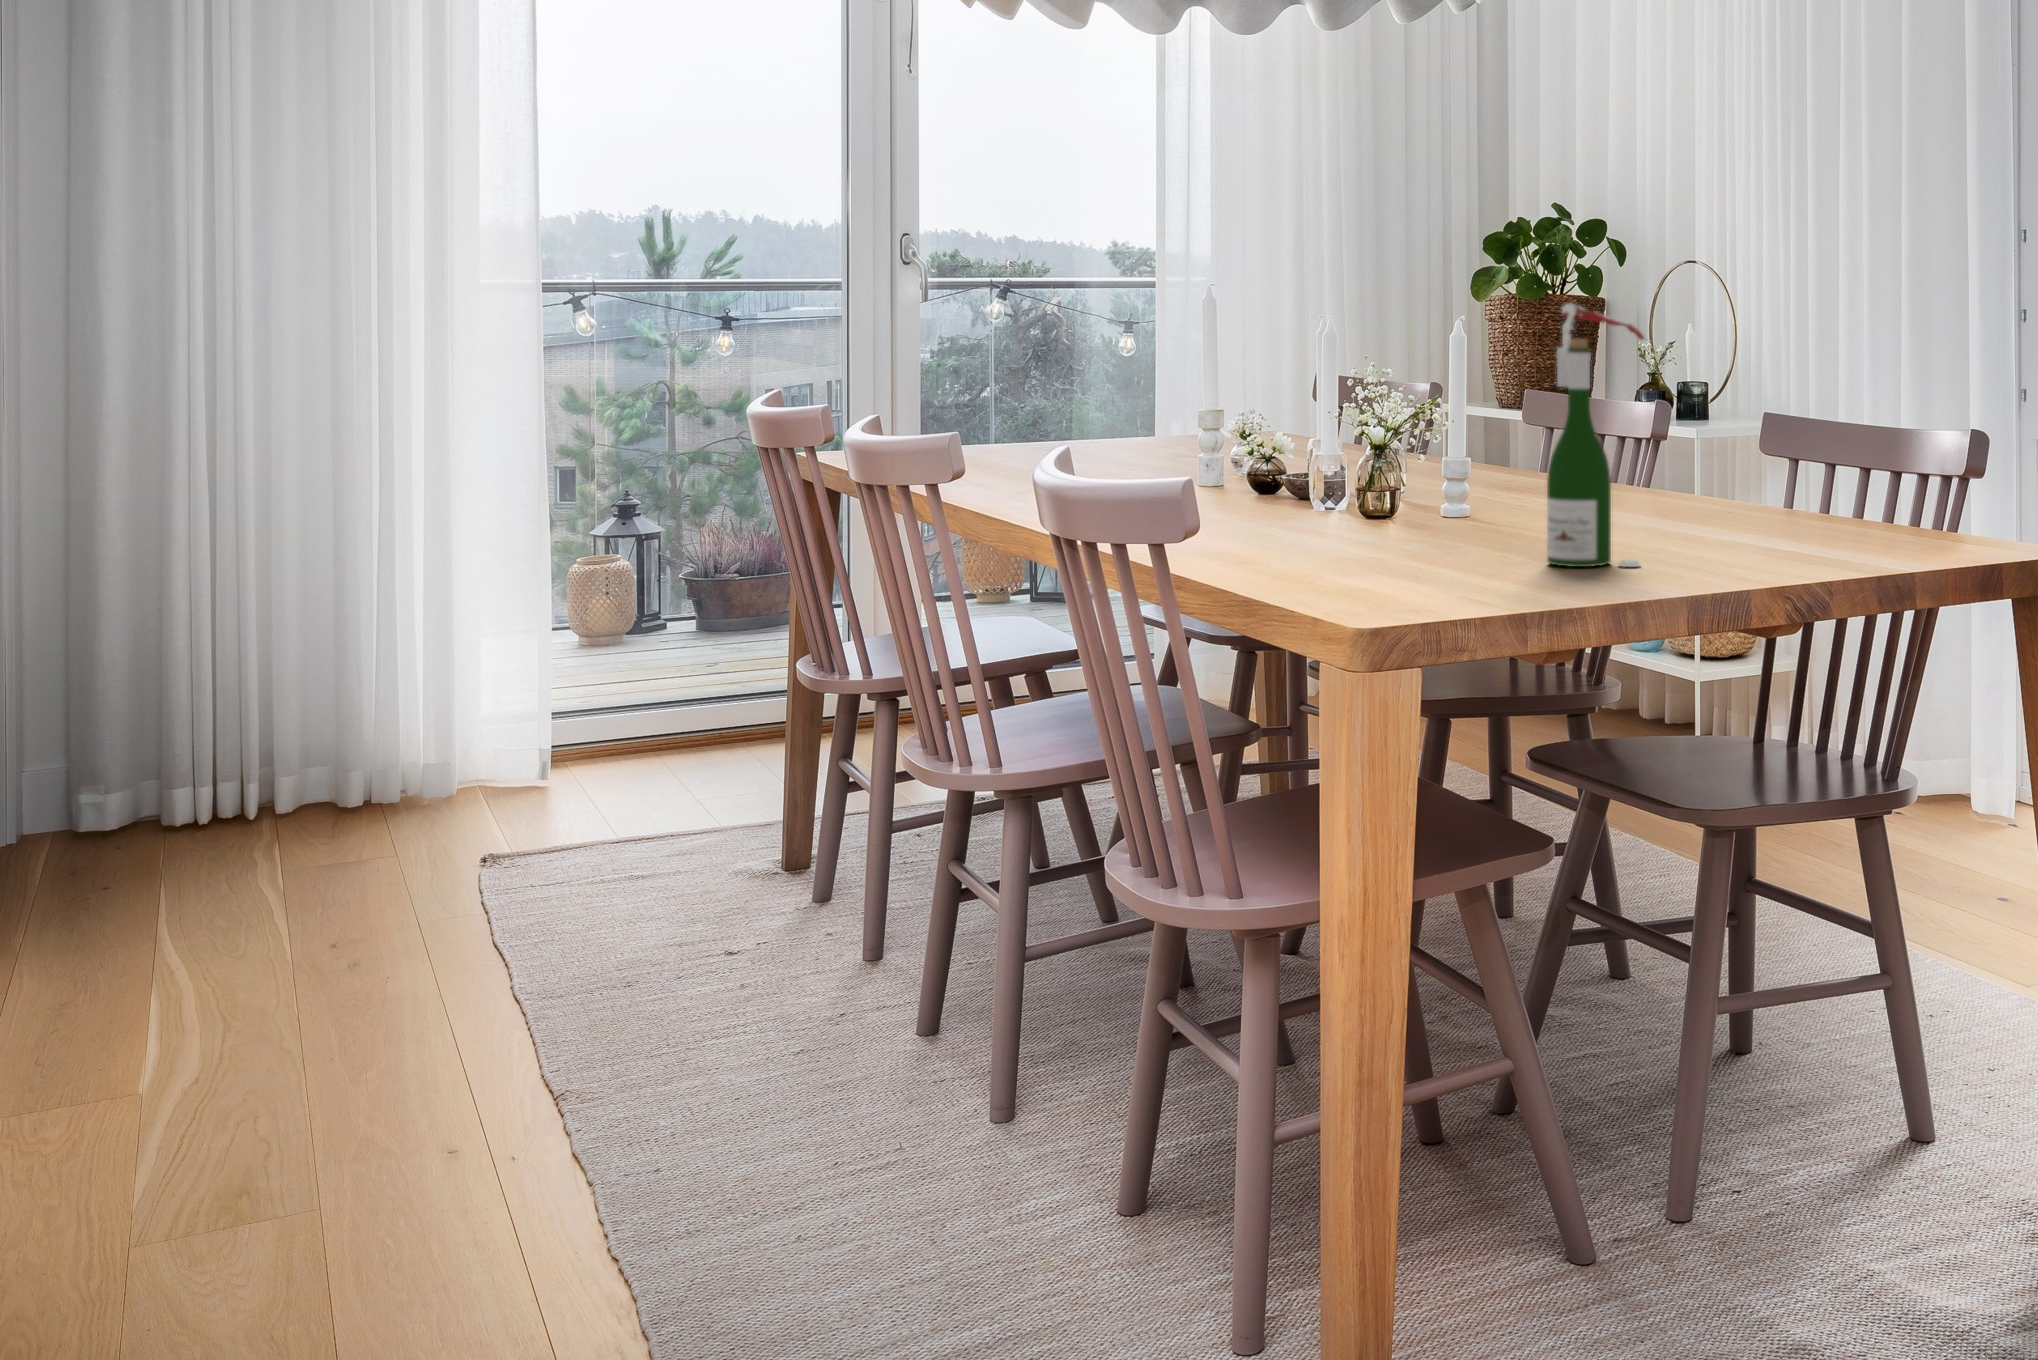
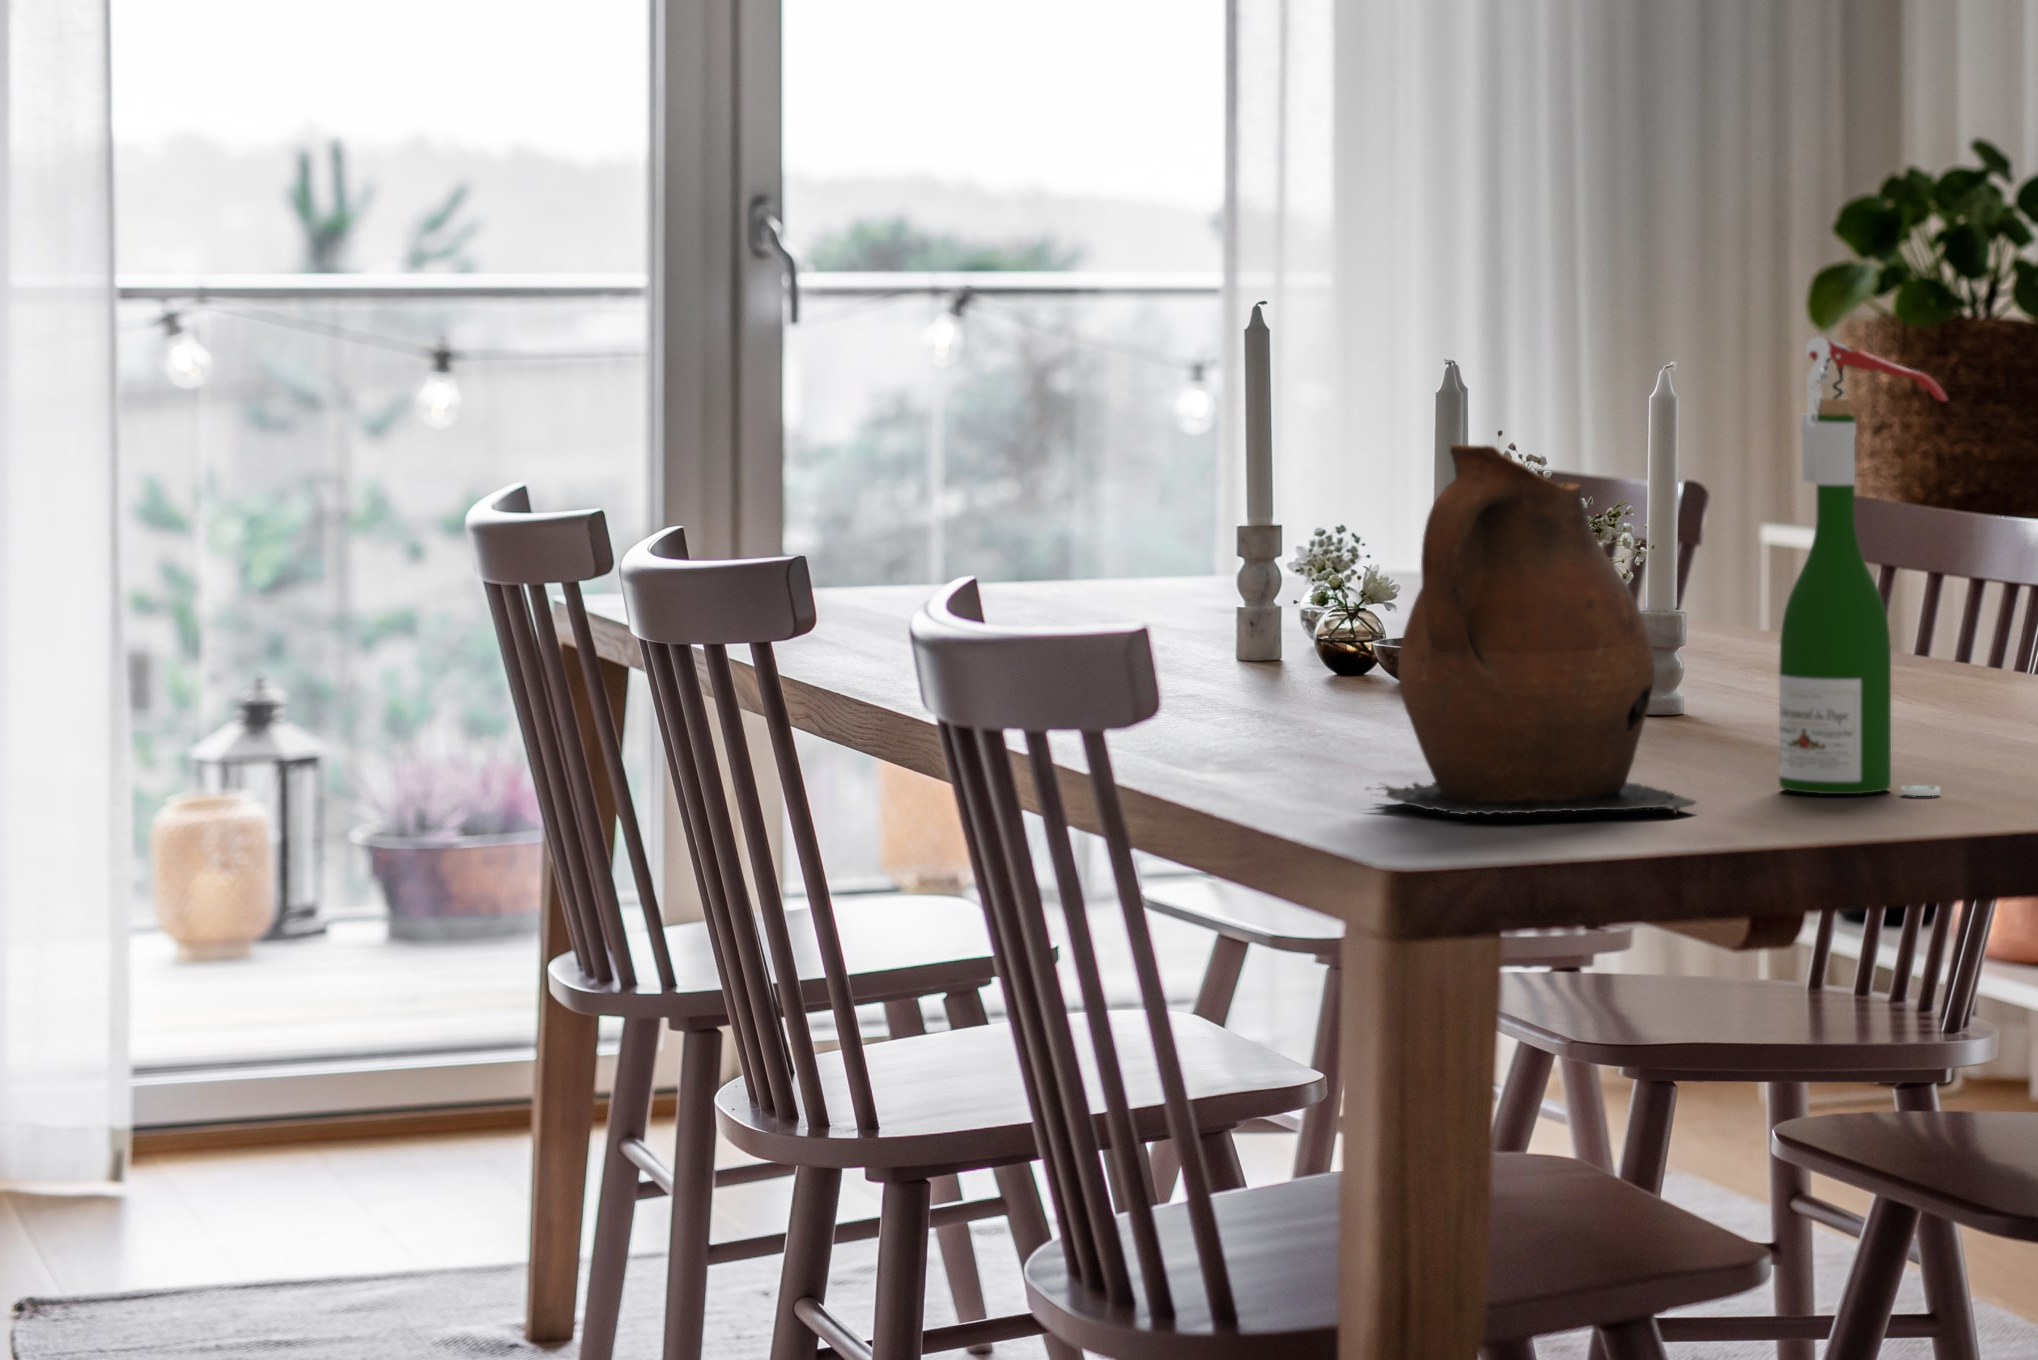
ceramic pitcher: none [1312,368,1510,587] -> present [1378,445,1696,815]

